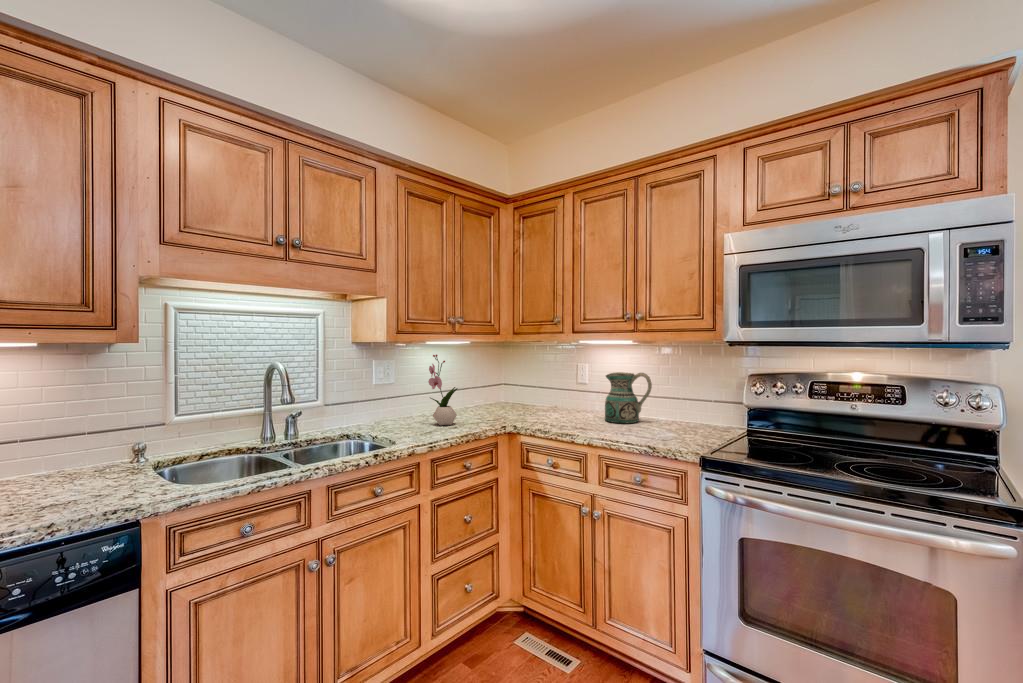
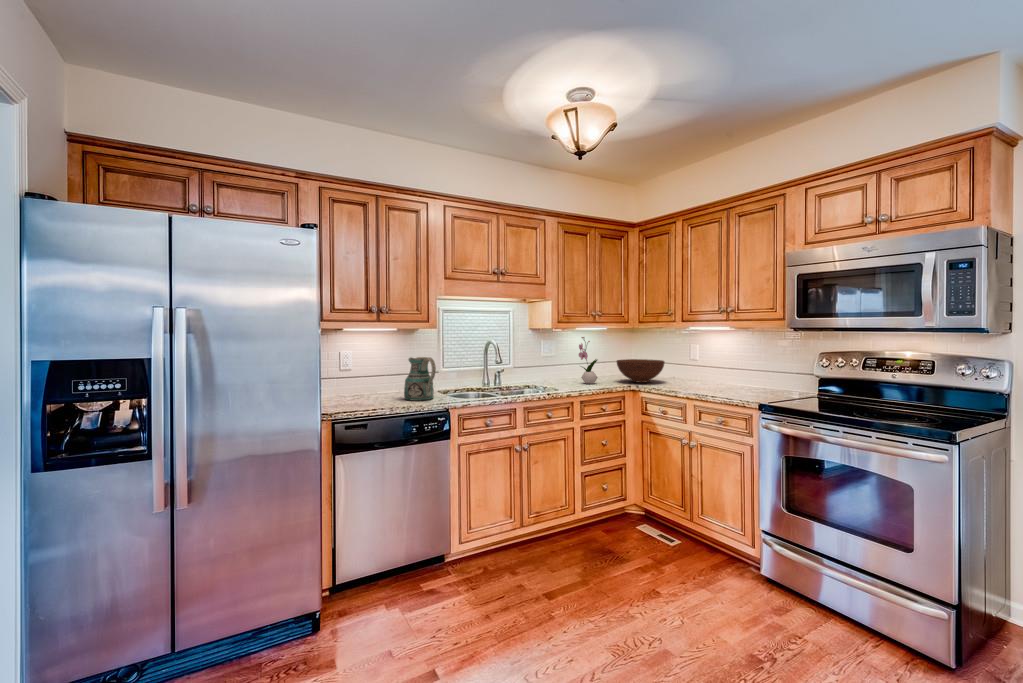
ceramic pitcher: present [605,372,652,423] -> present [404,357,436,401]
fruit bowl: none [484,385,549,419] -> present [617,359,665,383]

